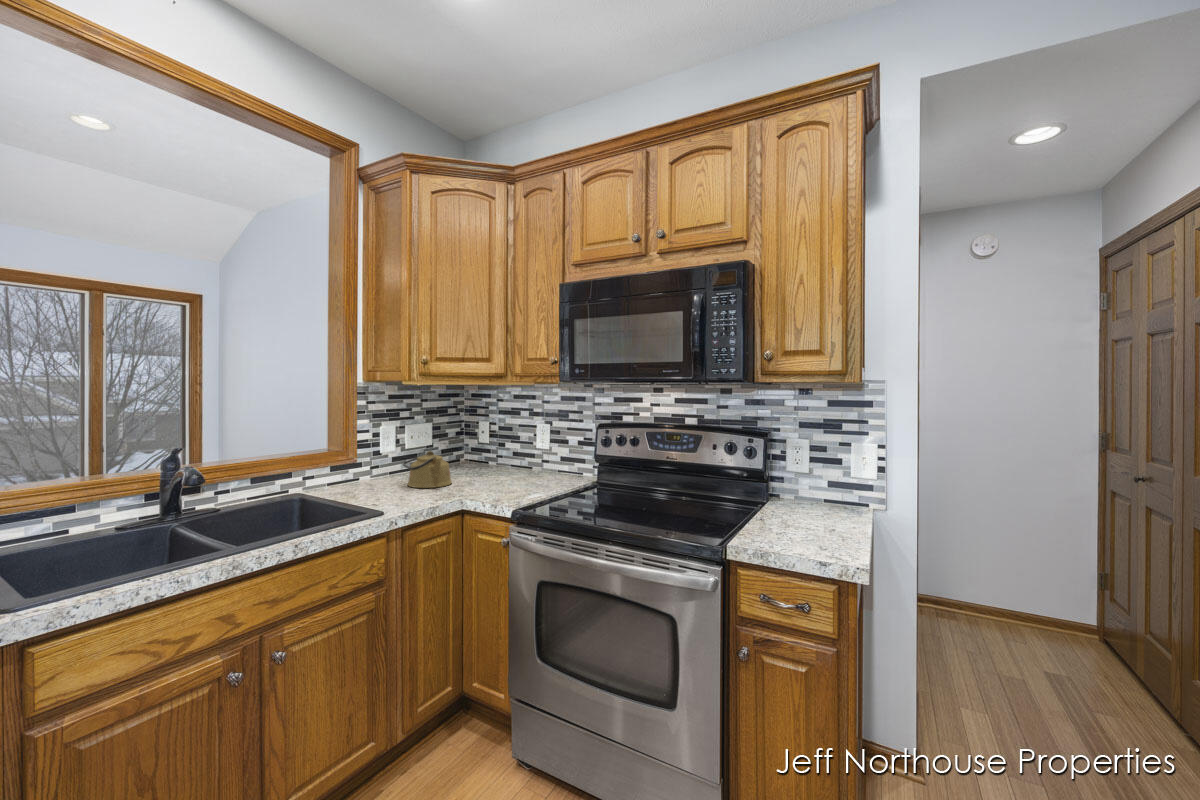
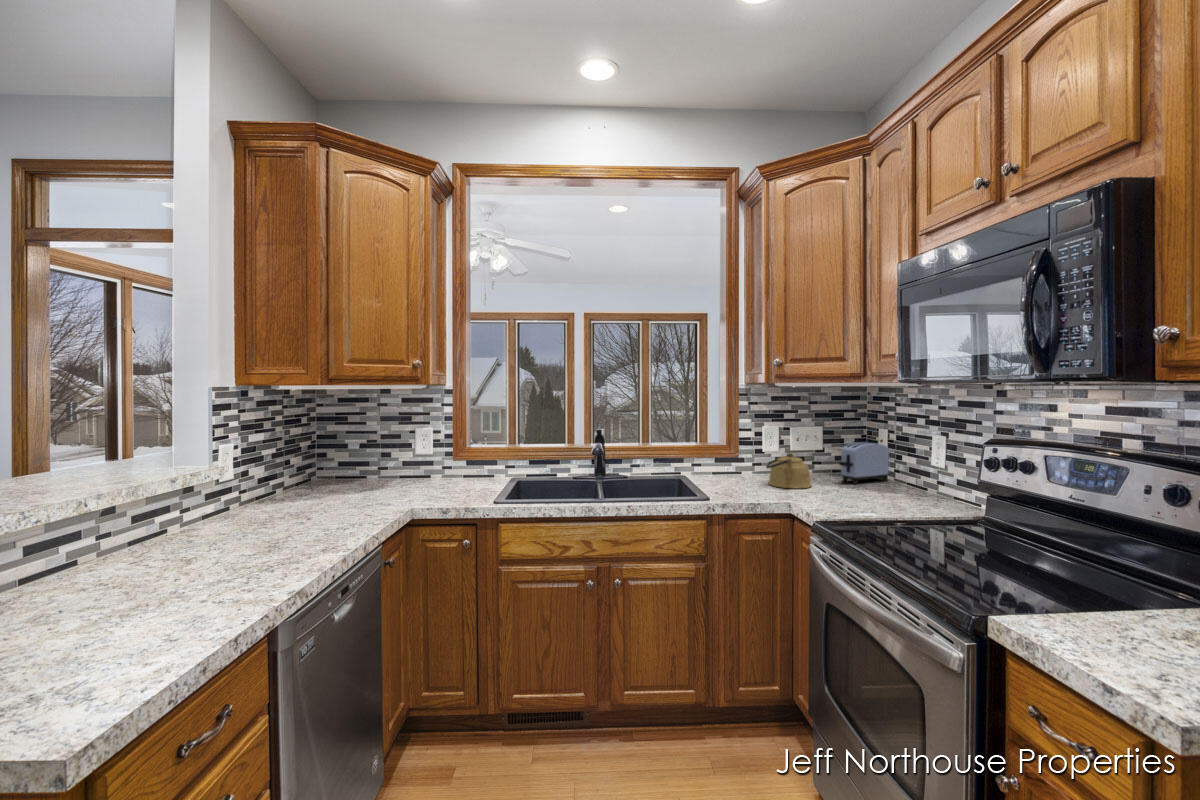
toaster: none [464,435,495,474] -> present [839,442,890,484]

